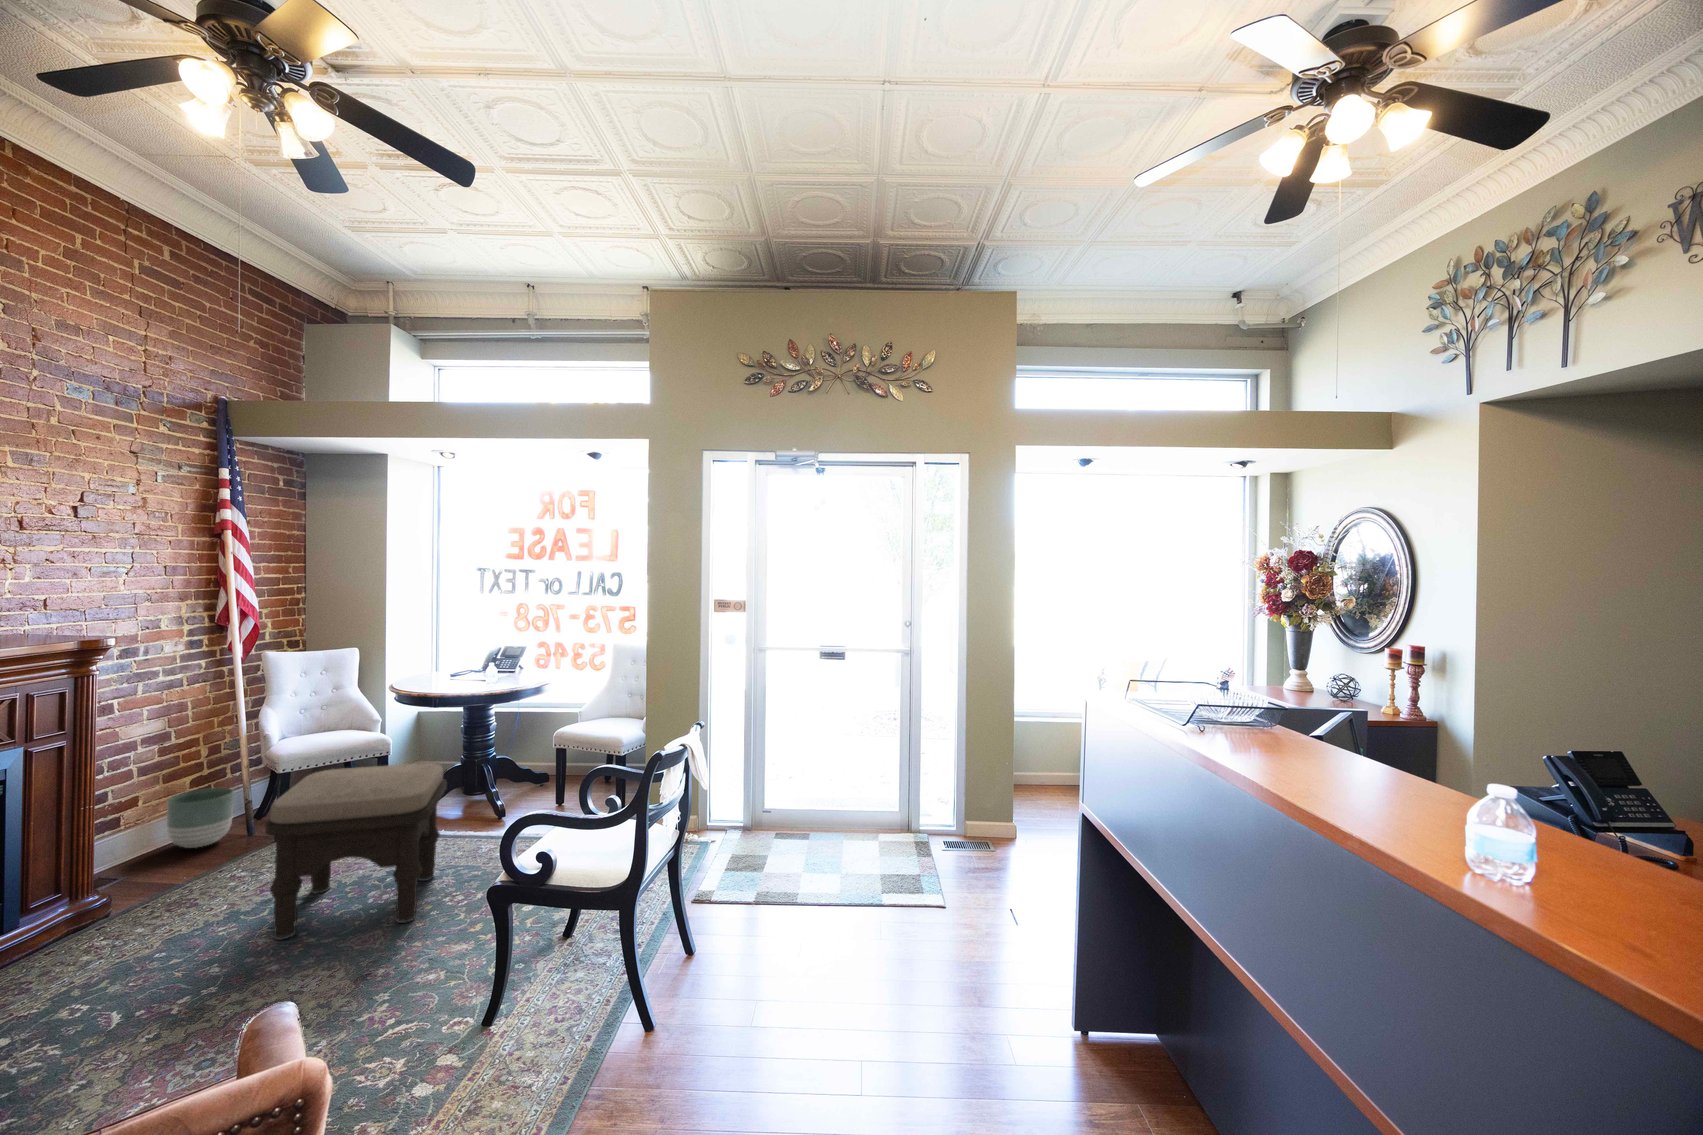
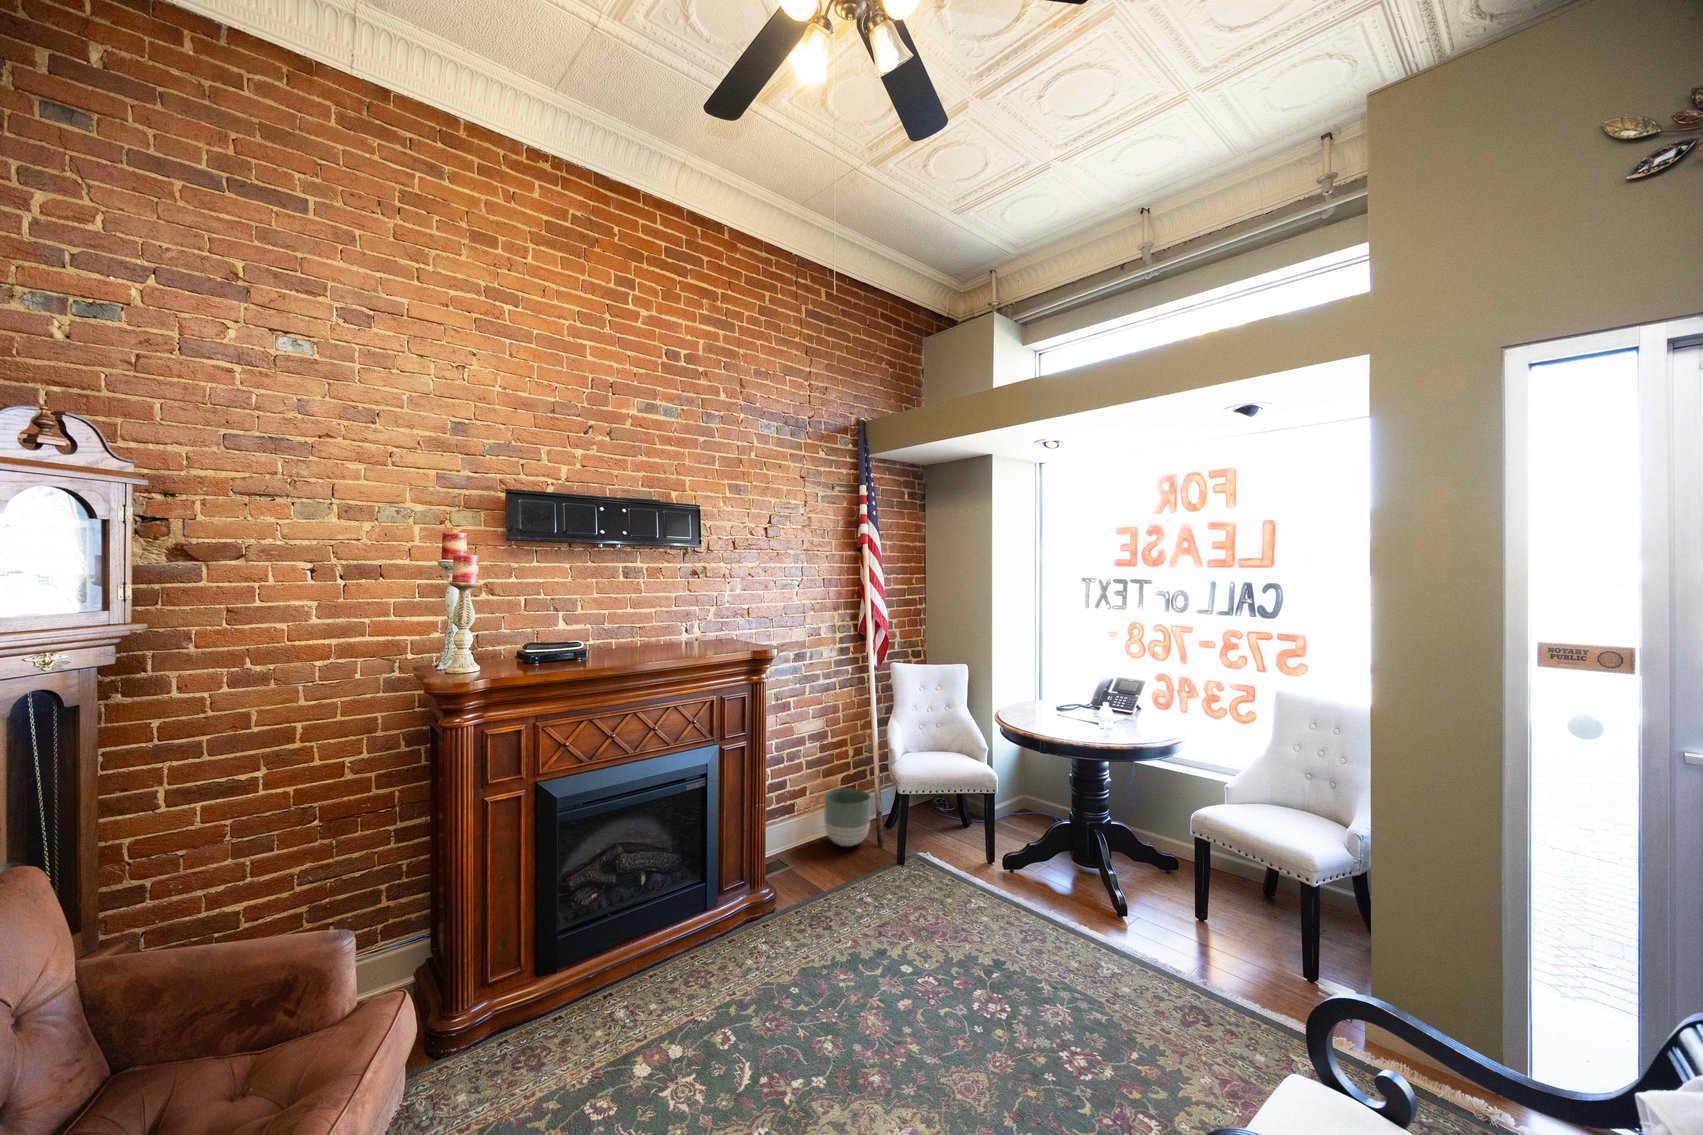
ottoman: present [265,763,447,940] -> none [883,813,1069,1062]

